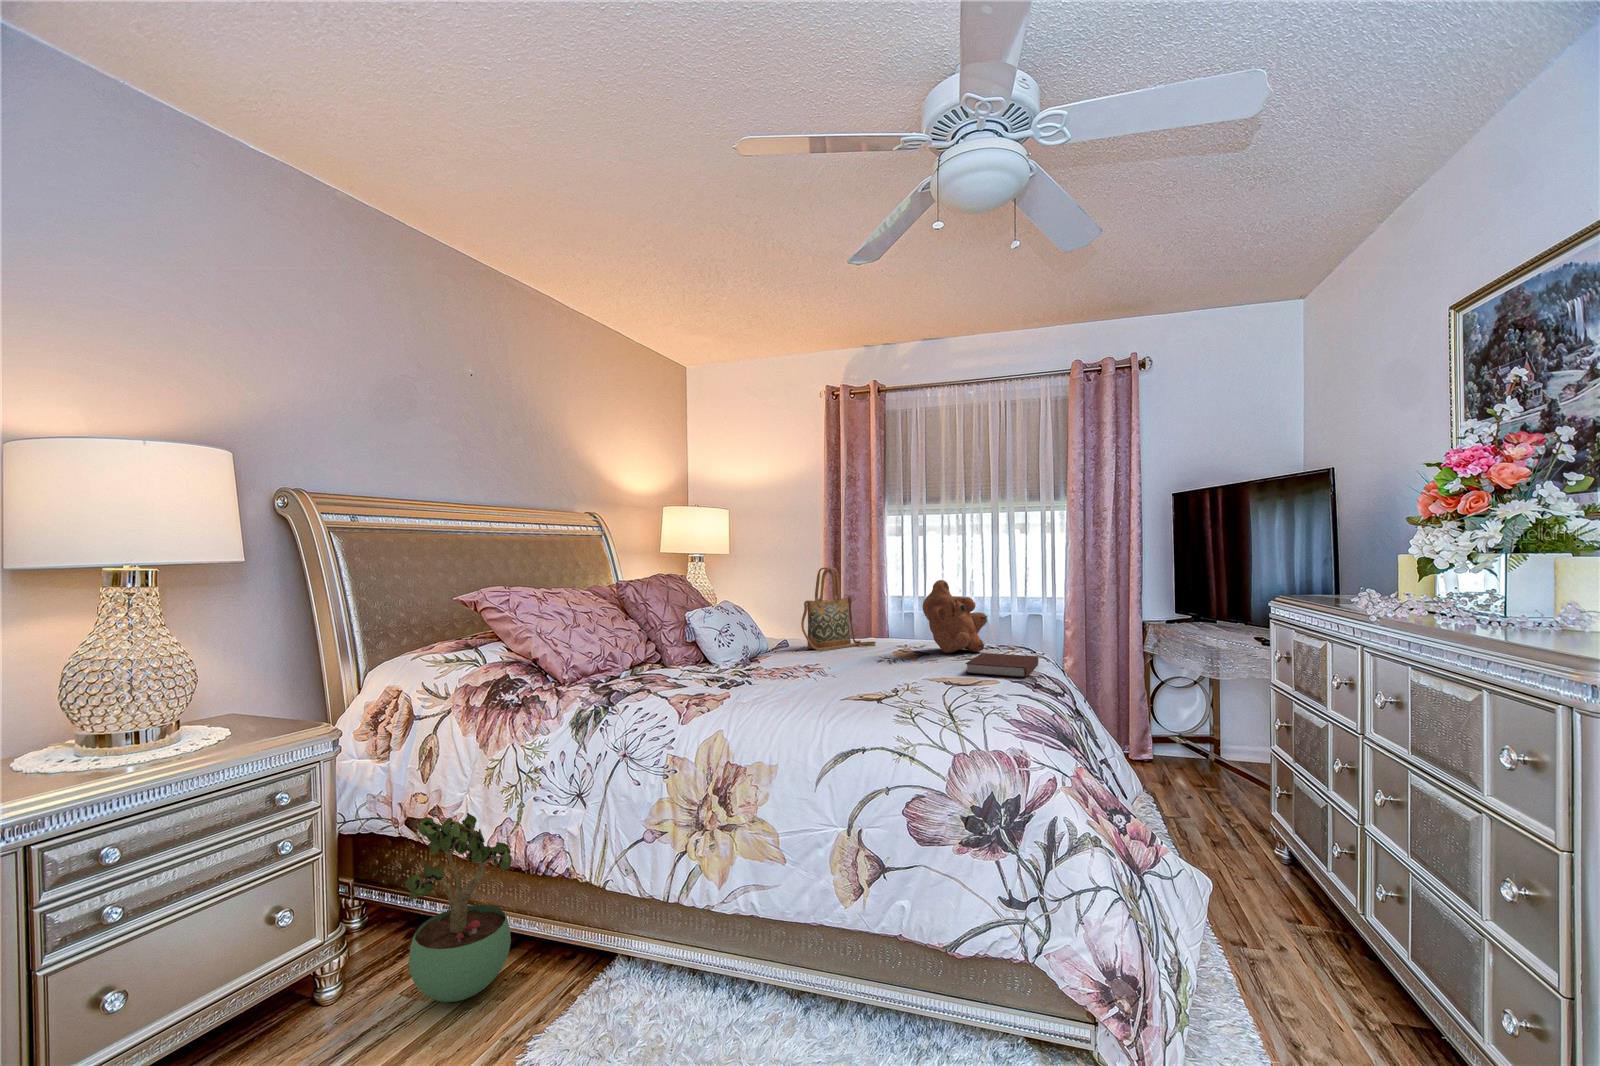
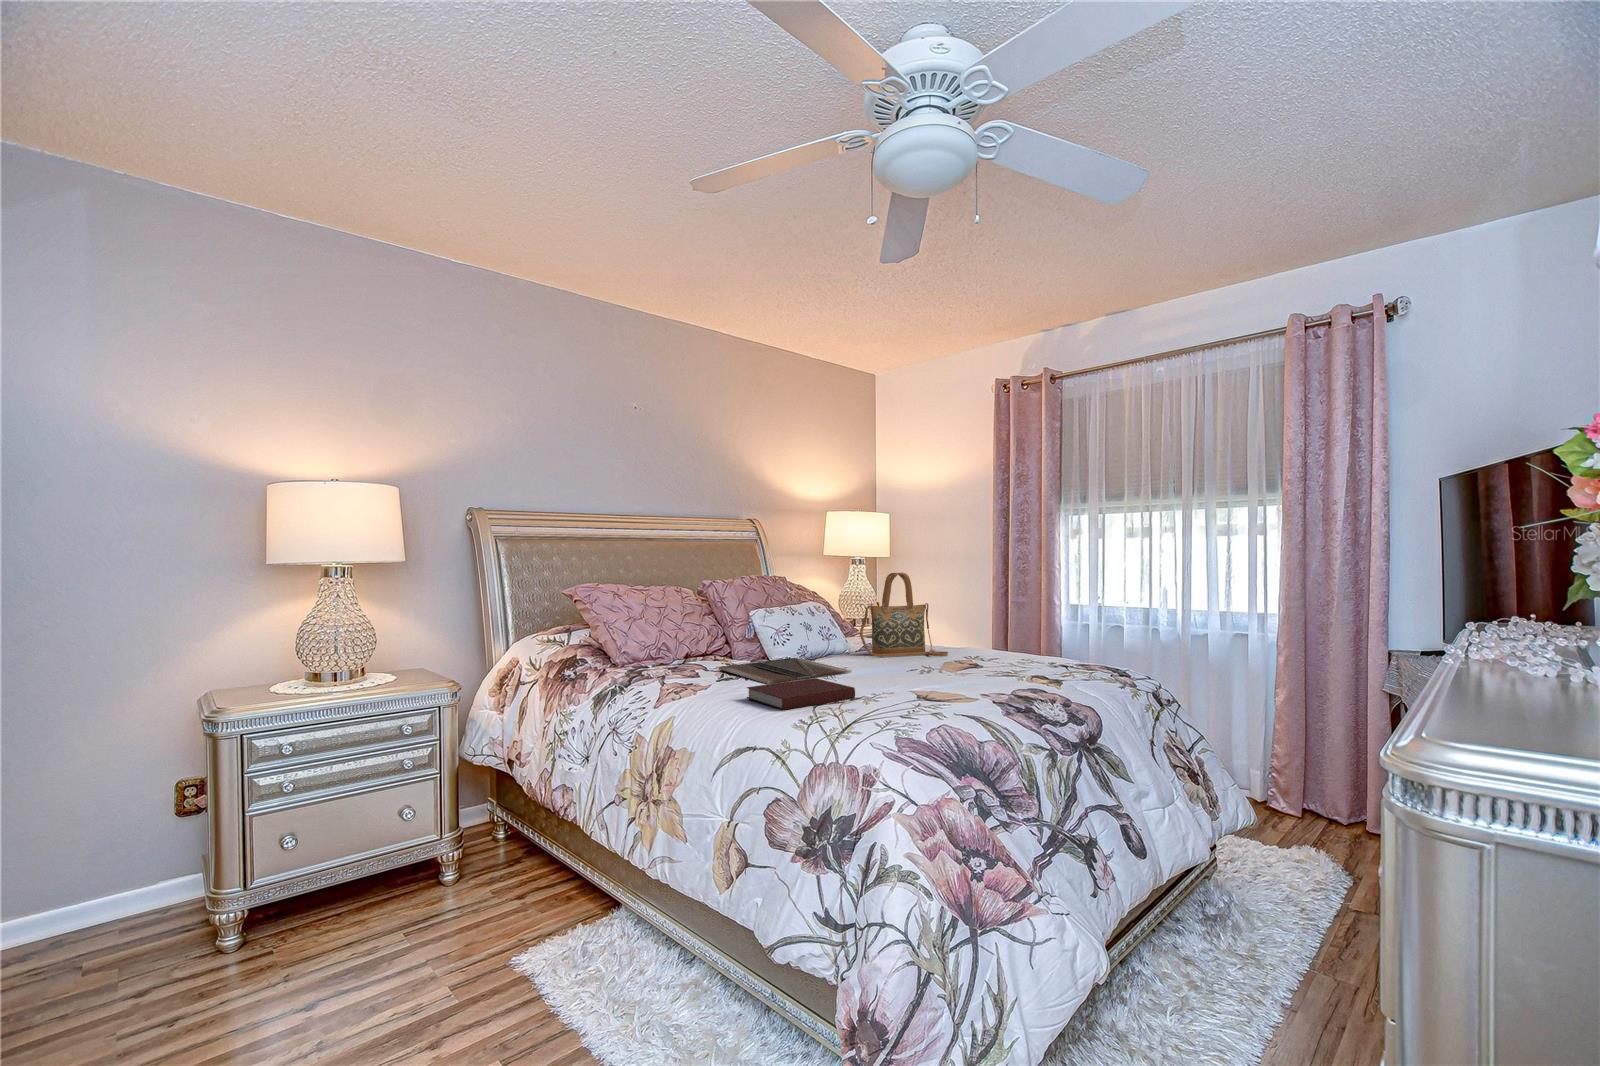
teddy bear: present [923,580,987,653] -> none [963,589,1050,670]
notebook: present [966,653,1038,678] -> present [747,678,855,710]
laptop: none [697,657,837,685] -> present [719,658,852,684]
potted plant: present [403,813,513,1002] -> none [477,758,554,903]

